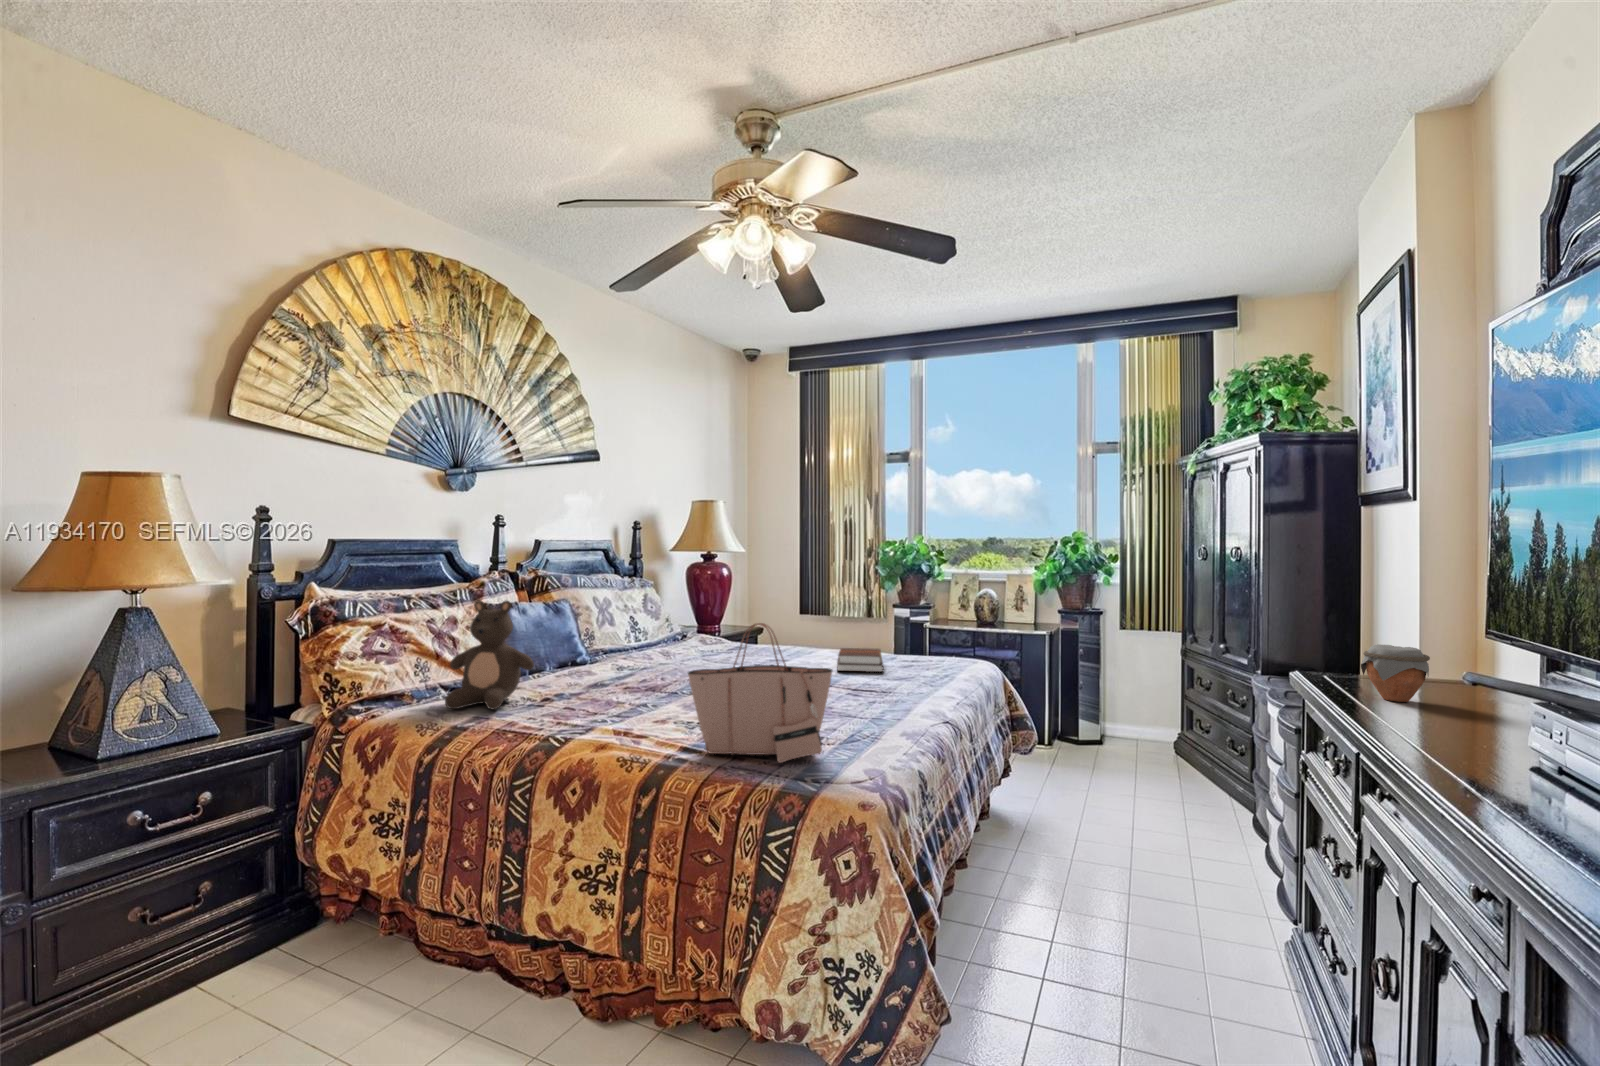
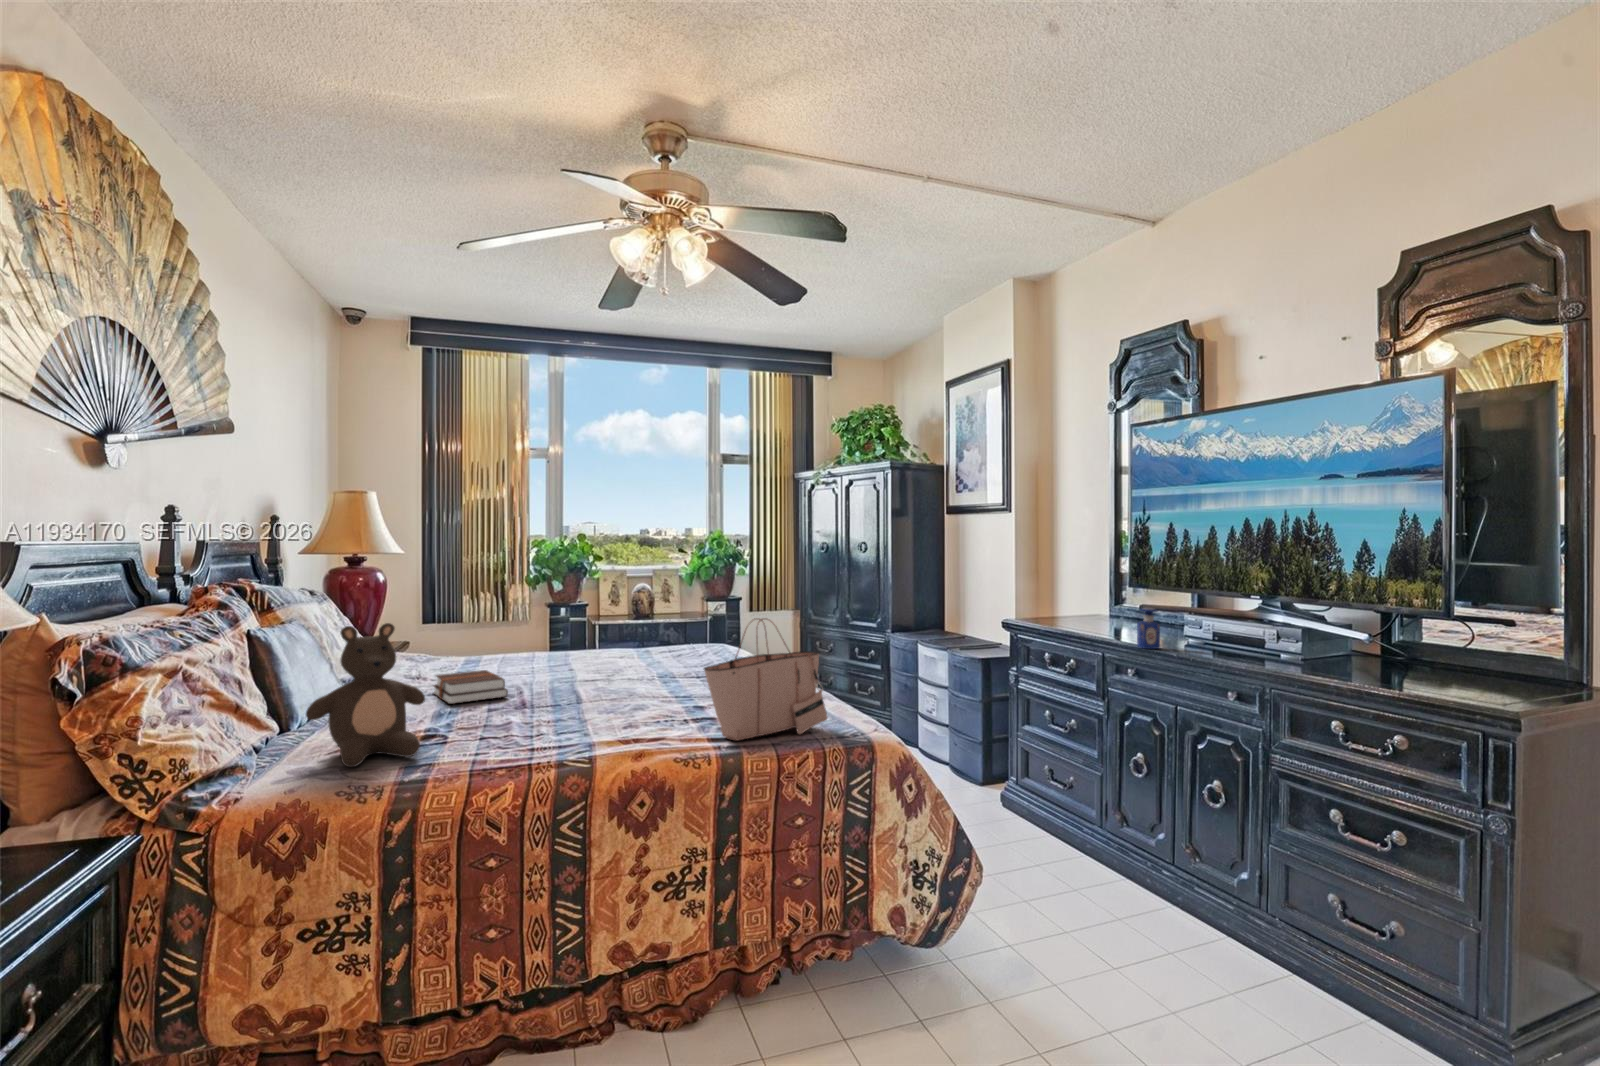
jar: present [1361,644,1430,702] -> none [1050,599,1085,631]
hardback book: present [837,648,883,672] -> present [433,670,508,704]
perfume bottle: none [1433,673,1487,757] -> present [1137,608,1160,649]

